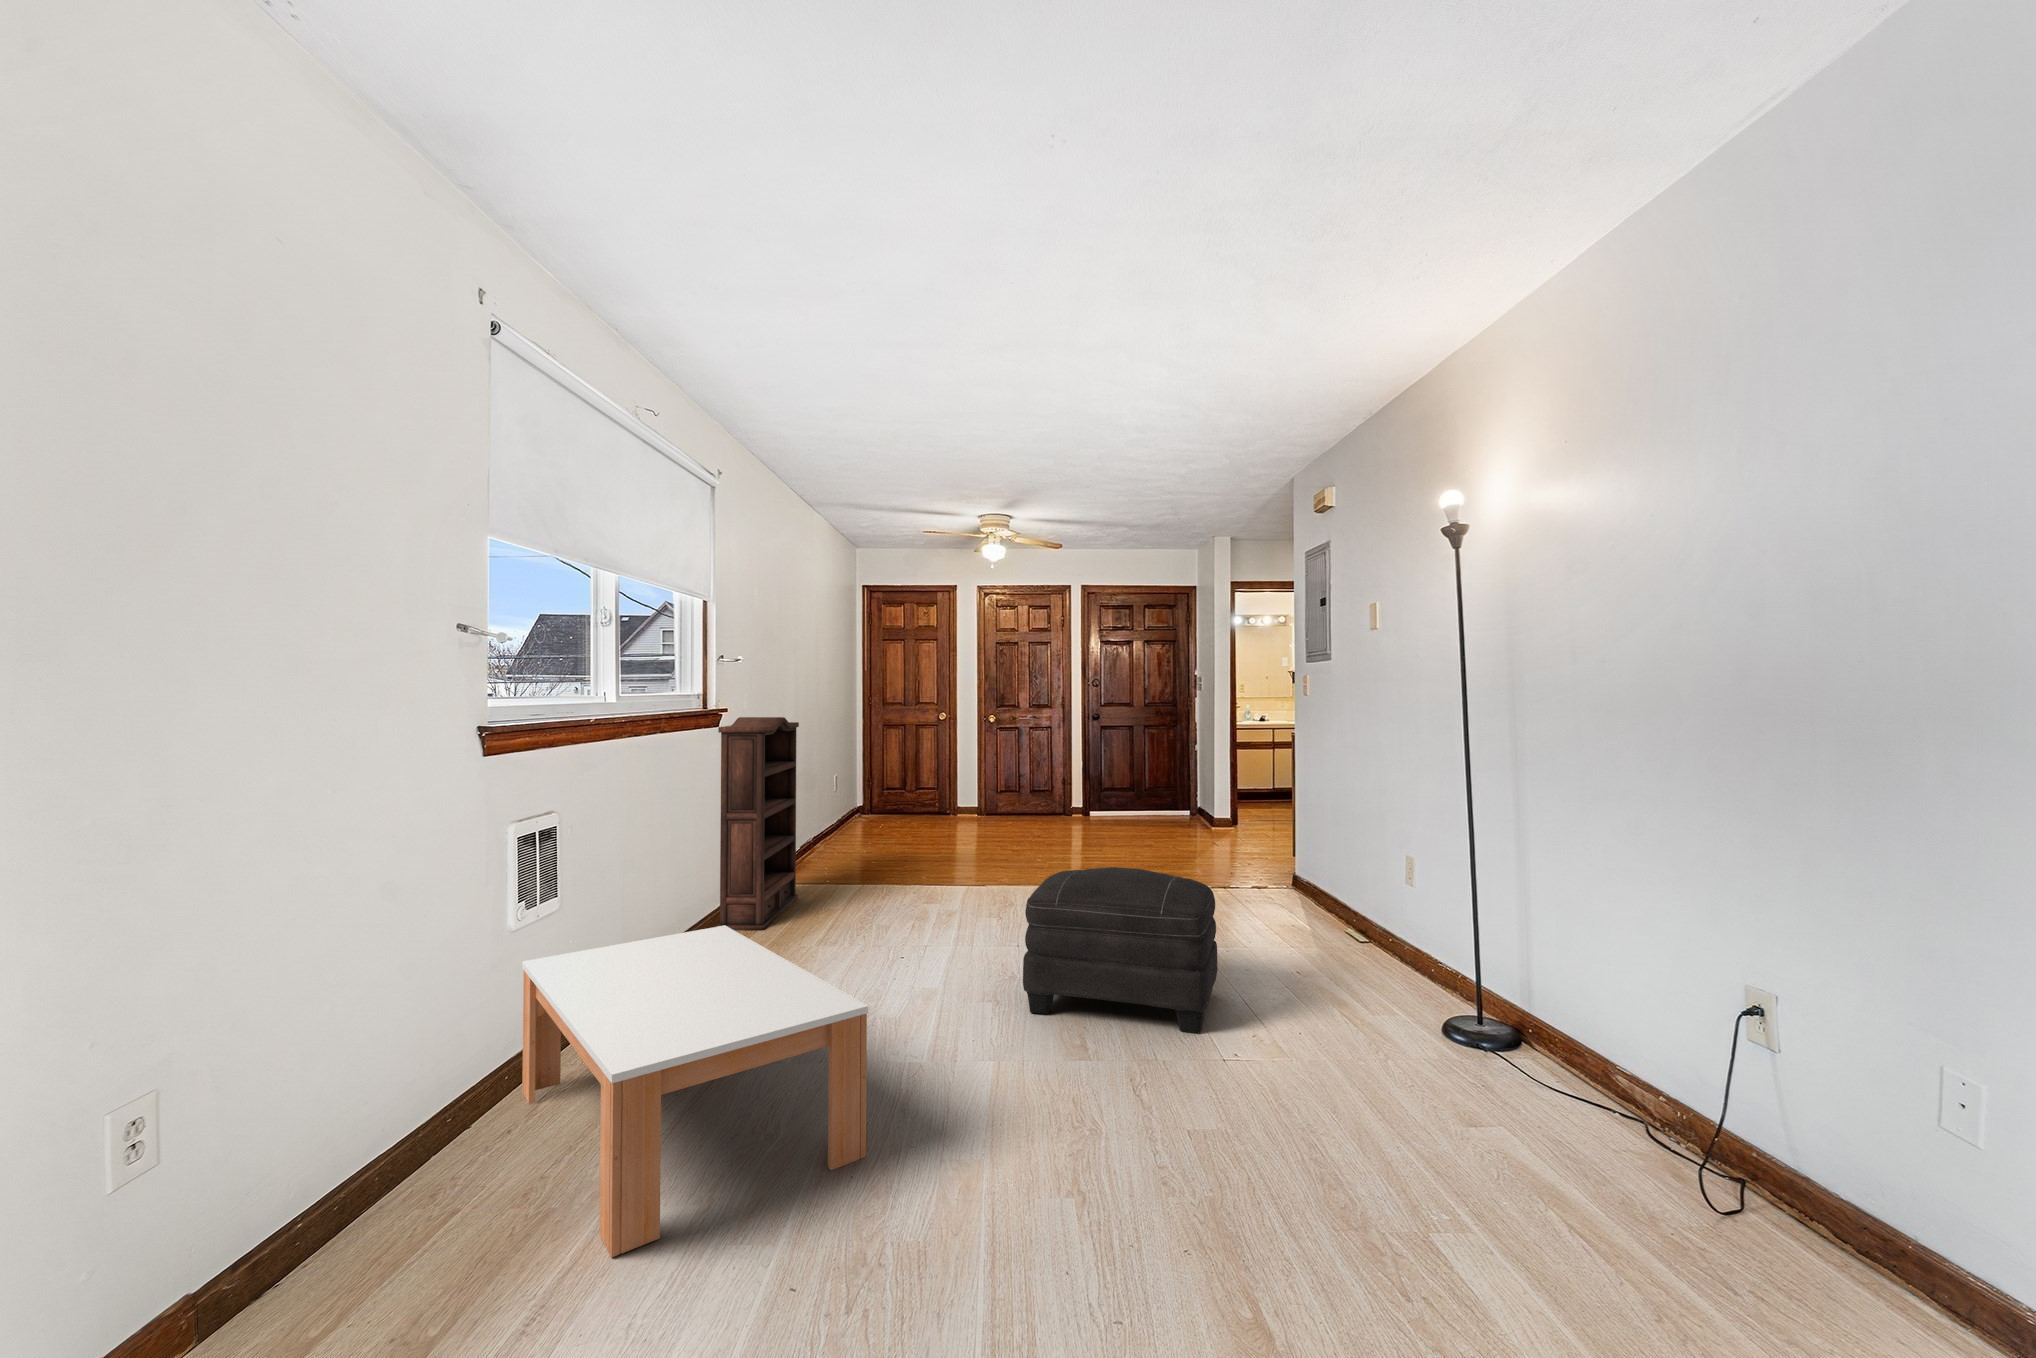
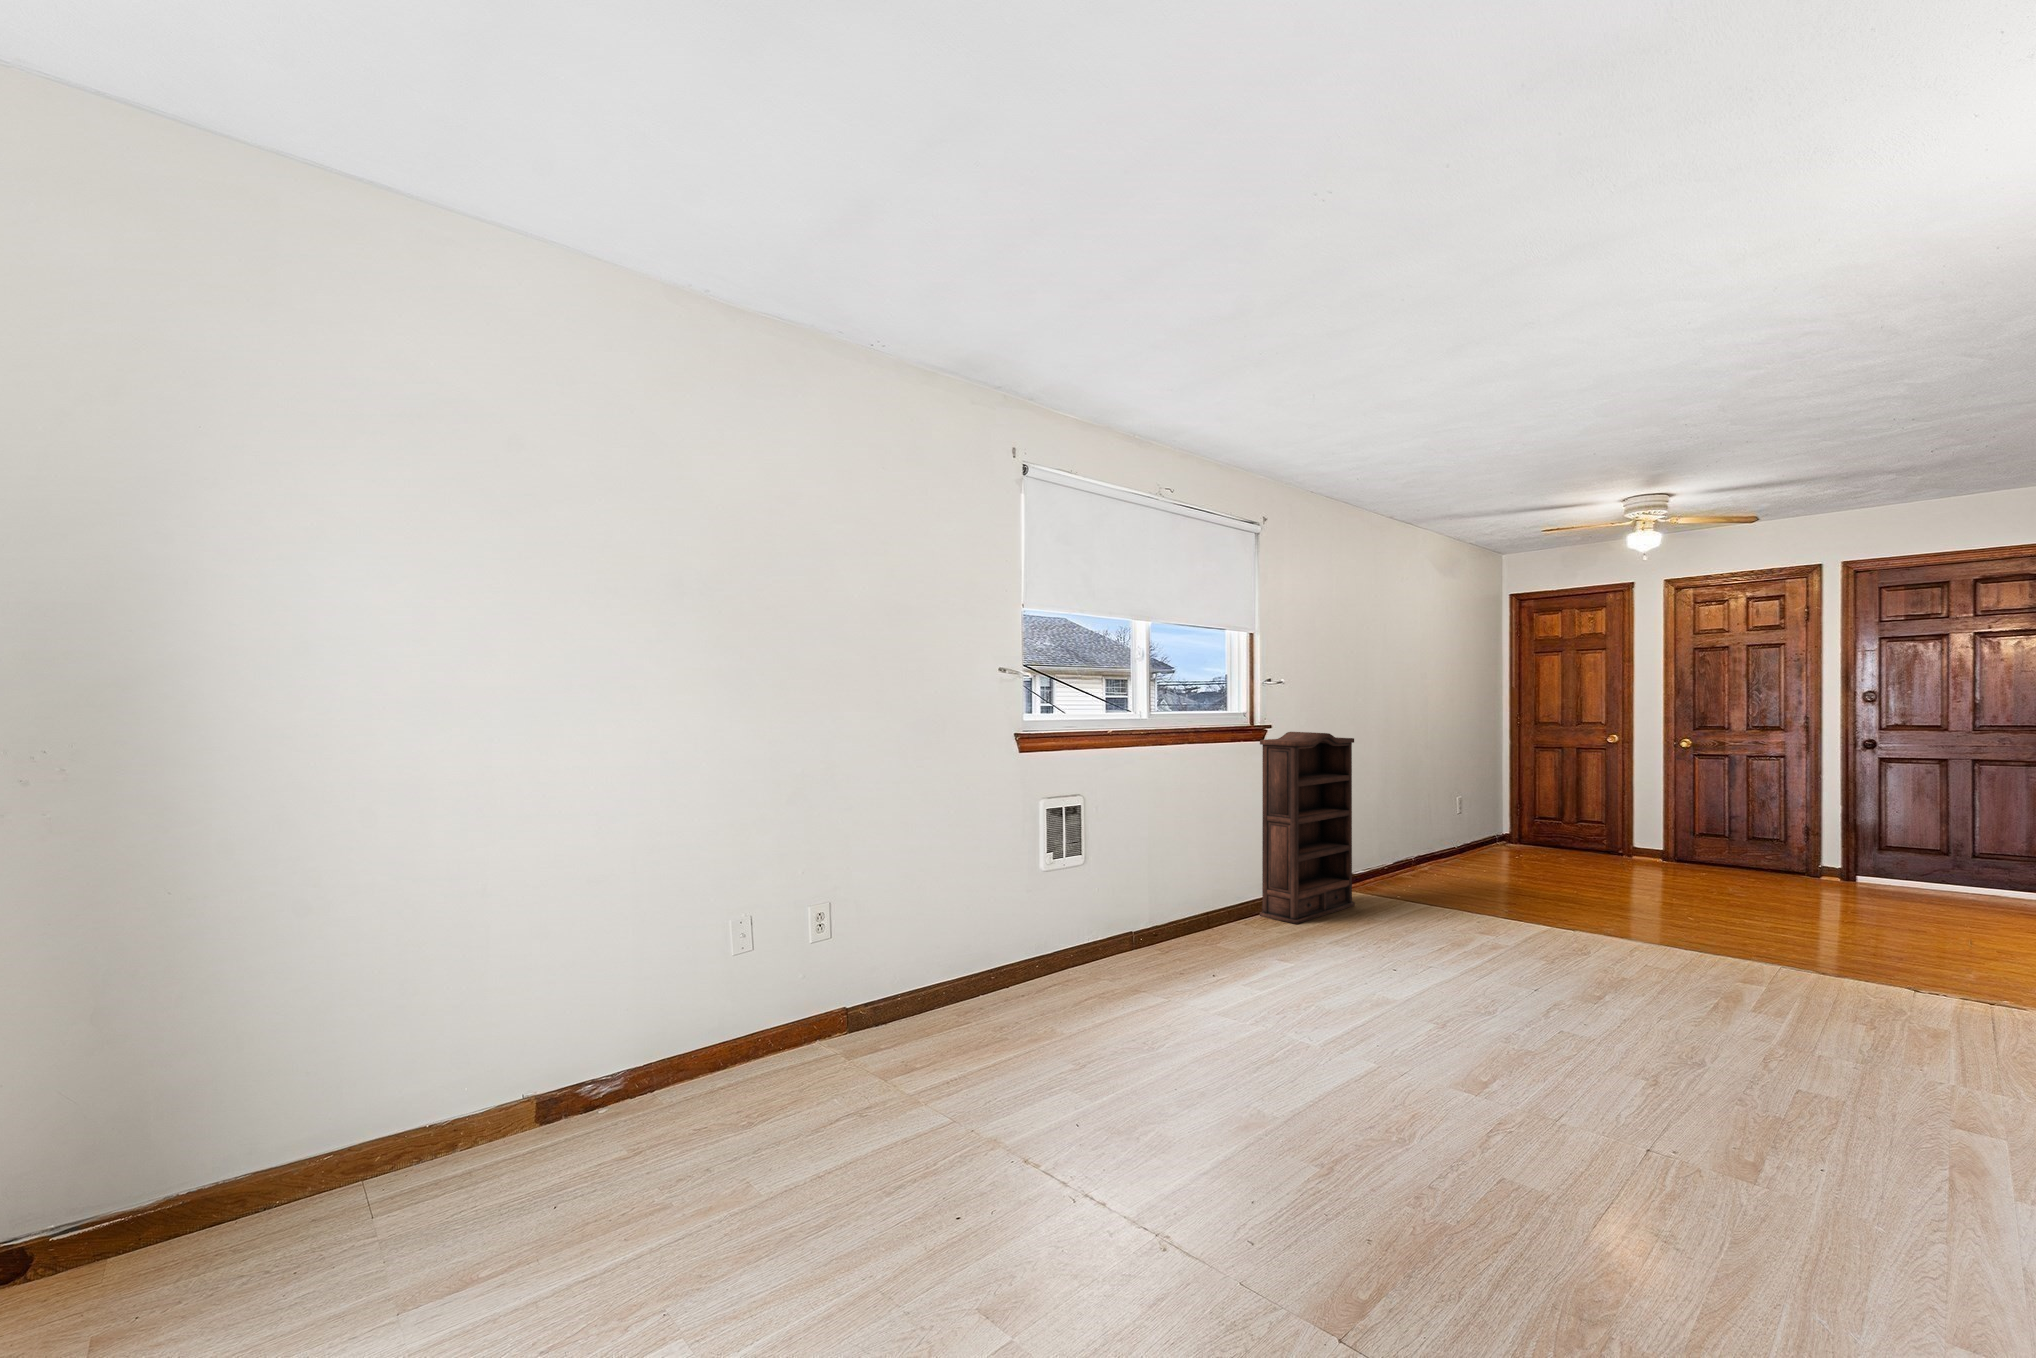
ottoman: present [1023,867,1218,1033] -> none [1454,915,1738,1130]
coffee table: present [522,925,868,1257] -> none [1014,894,1202,1091]

